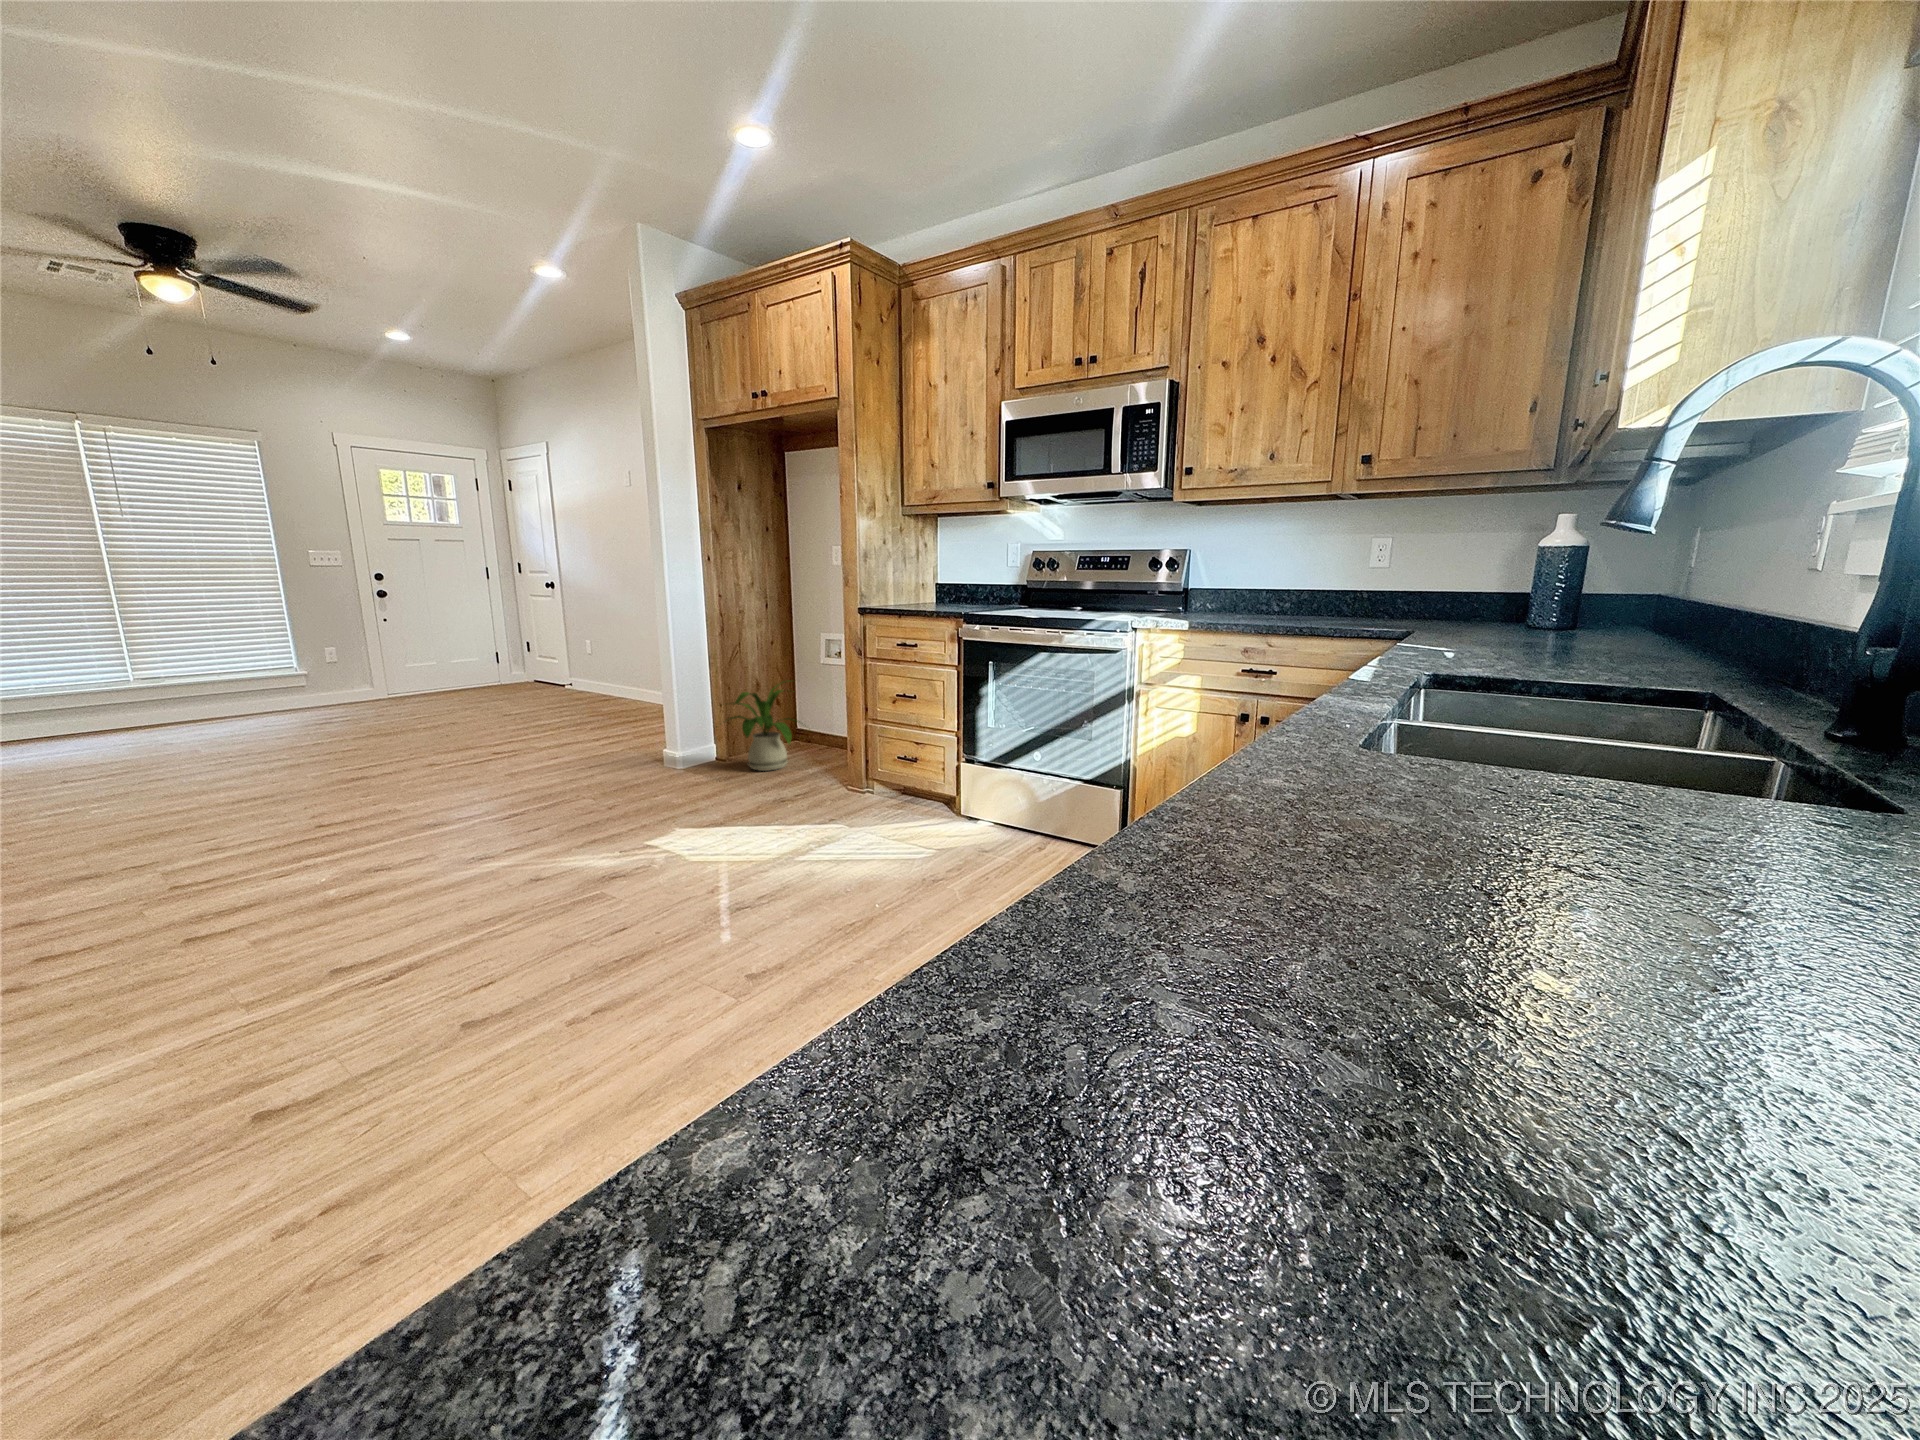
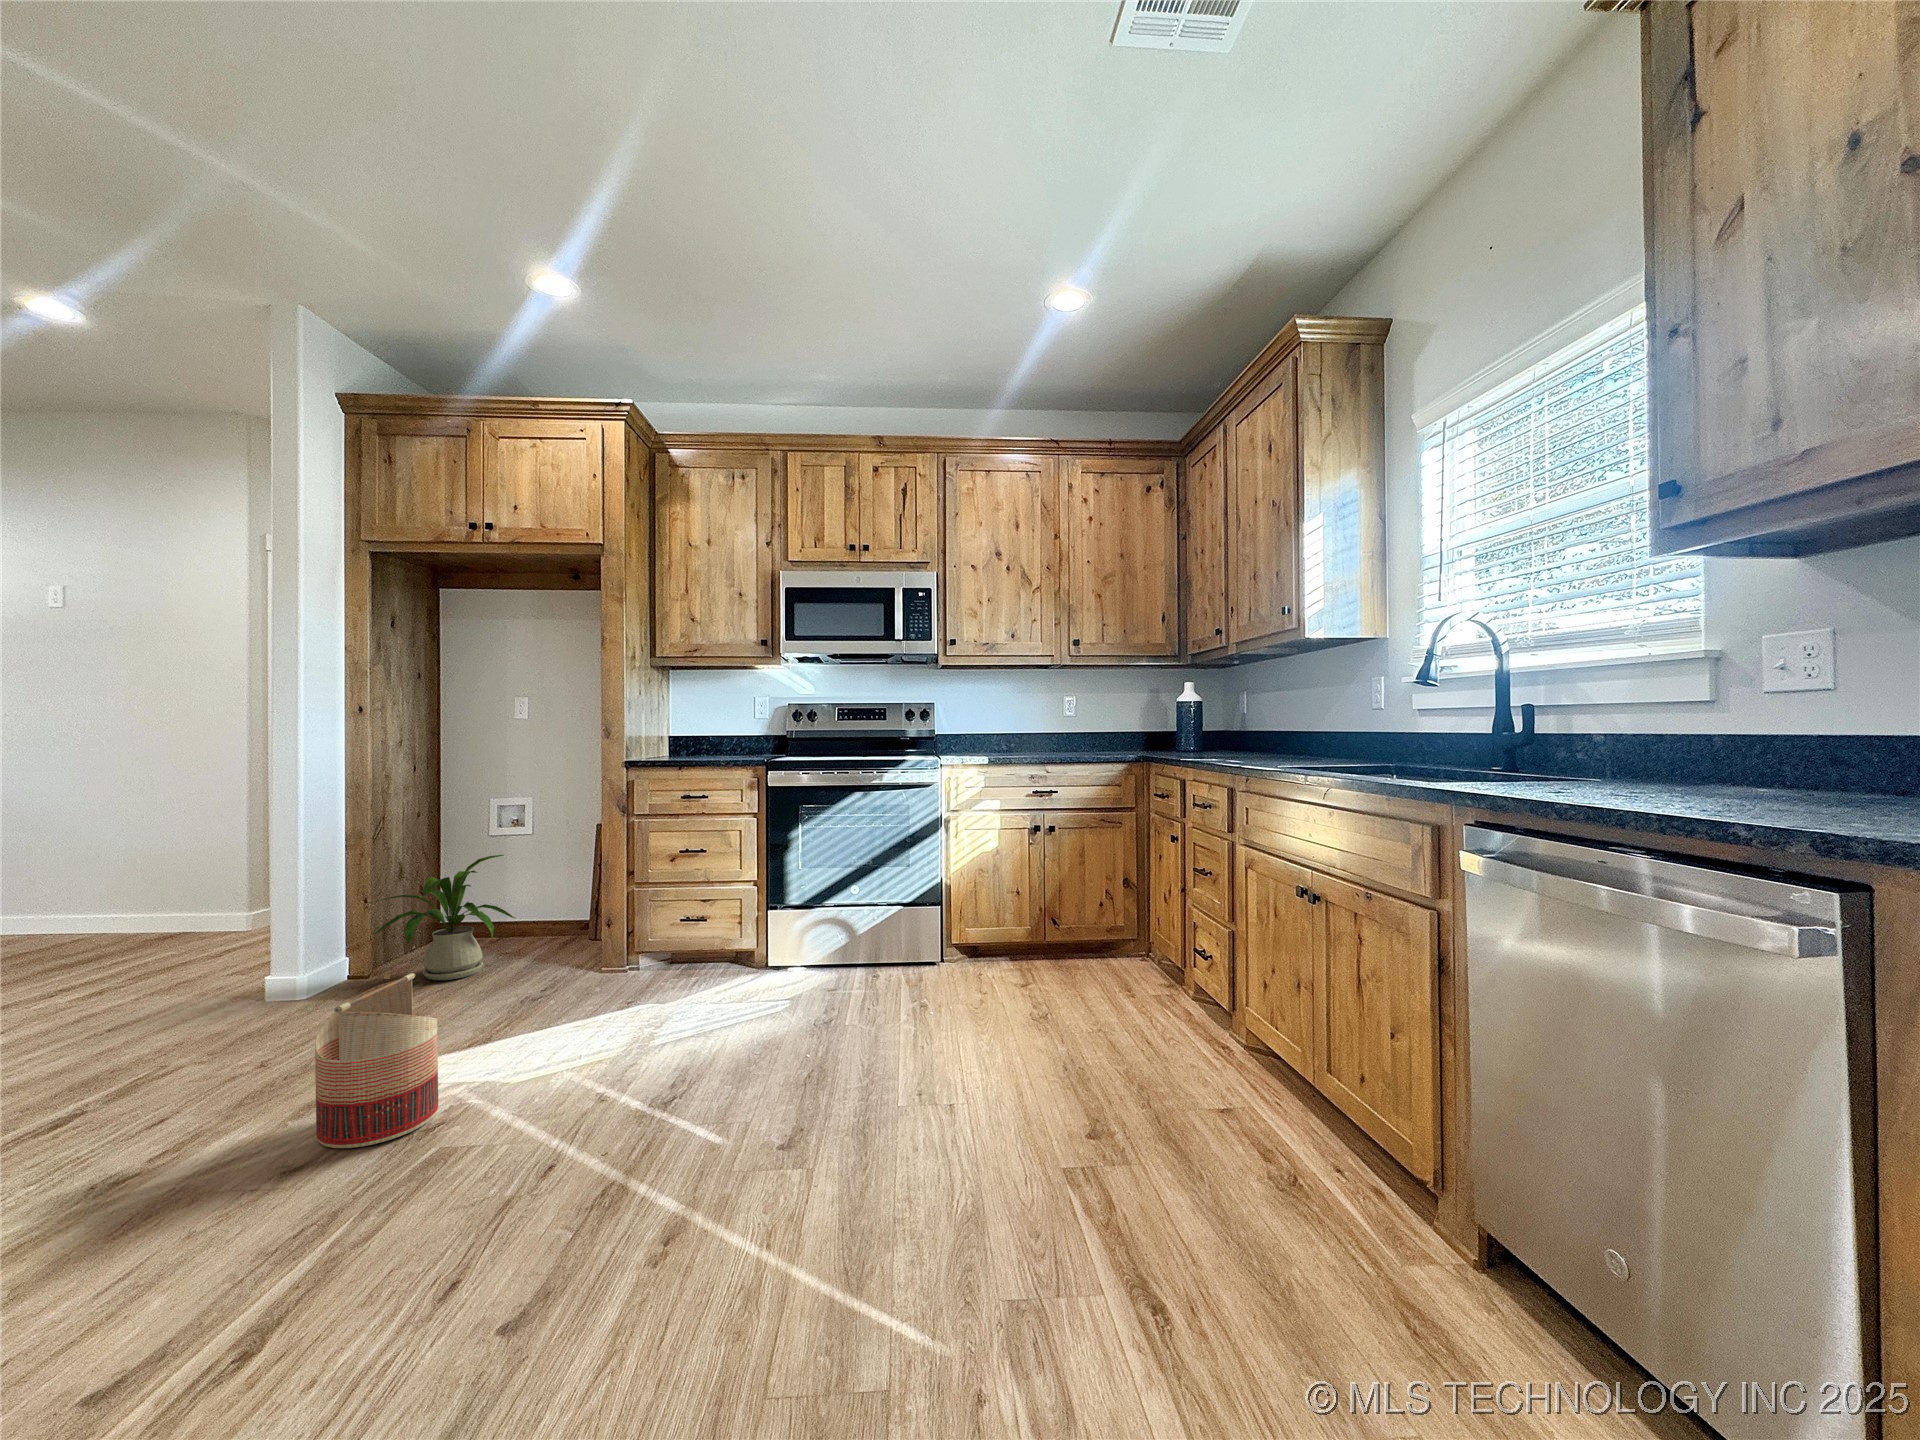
basket: none [540,762,630,876] -> present [315,973,438,1148]

